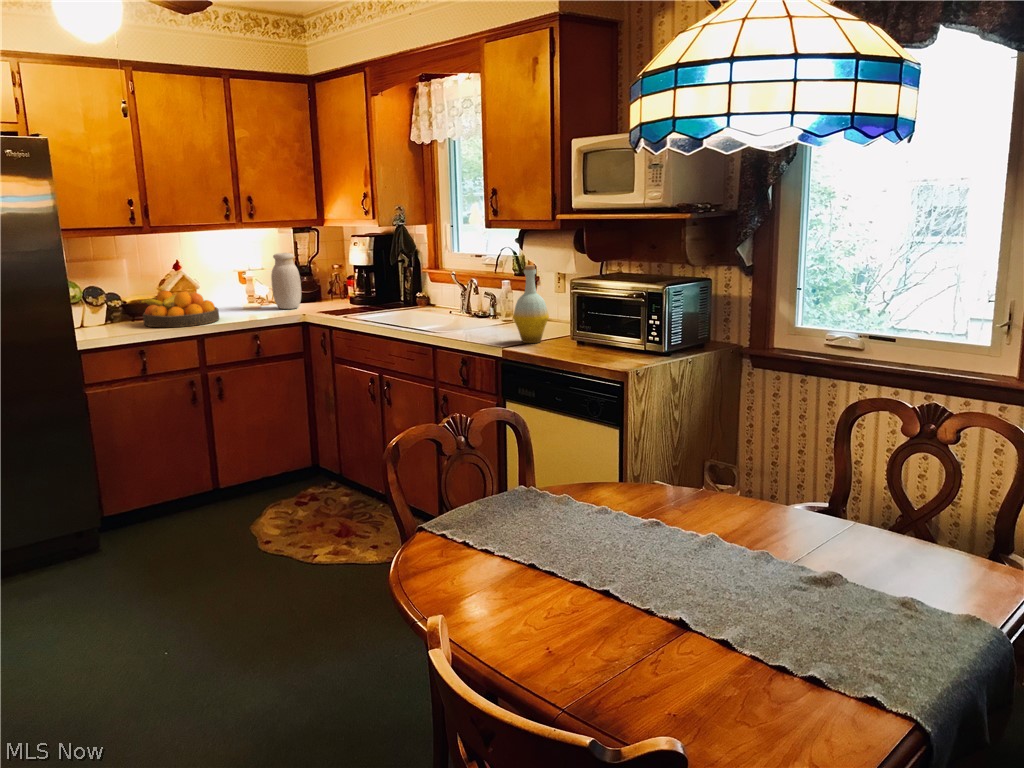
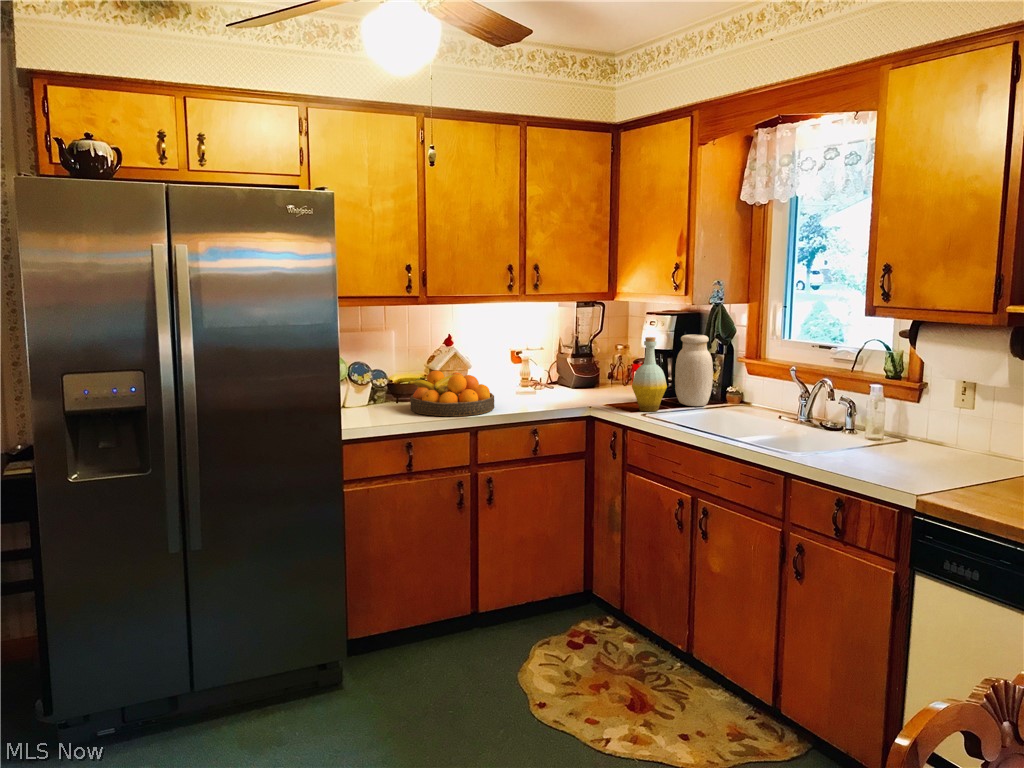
jar: present [271,253,301,309] -> present [675,334,713,406]
bottle: present [513,265,549,343] -> present [632,337,667,412]

